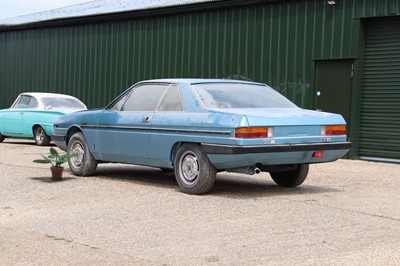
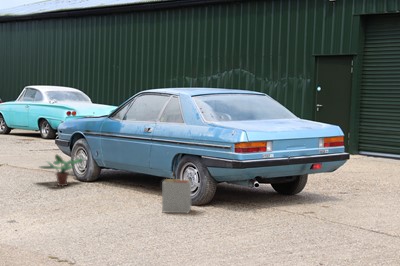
storage bin: none [160,159,190,202] -> present [162,179,191,213]

